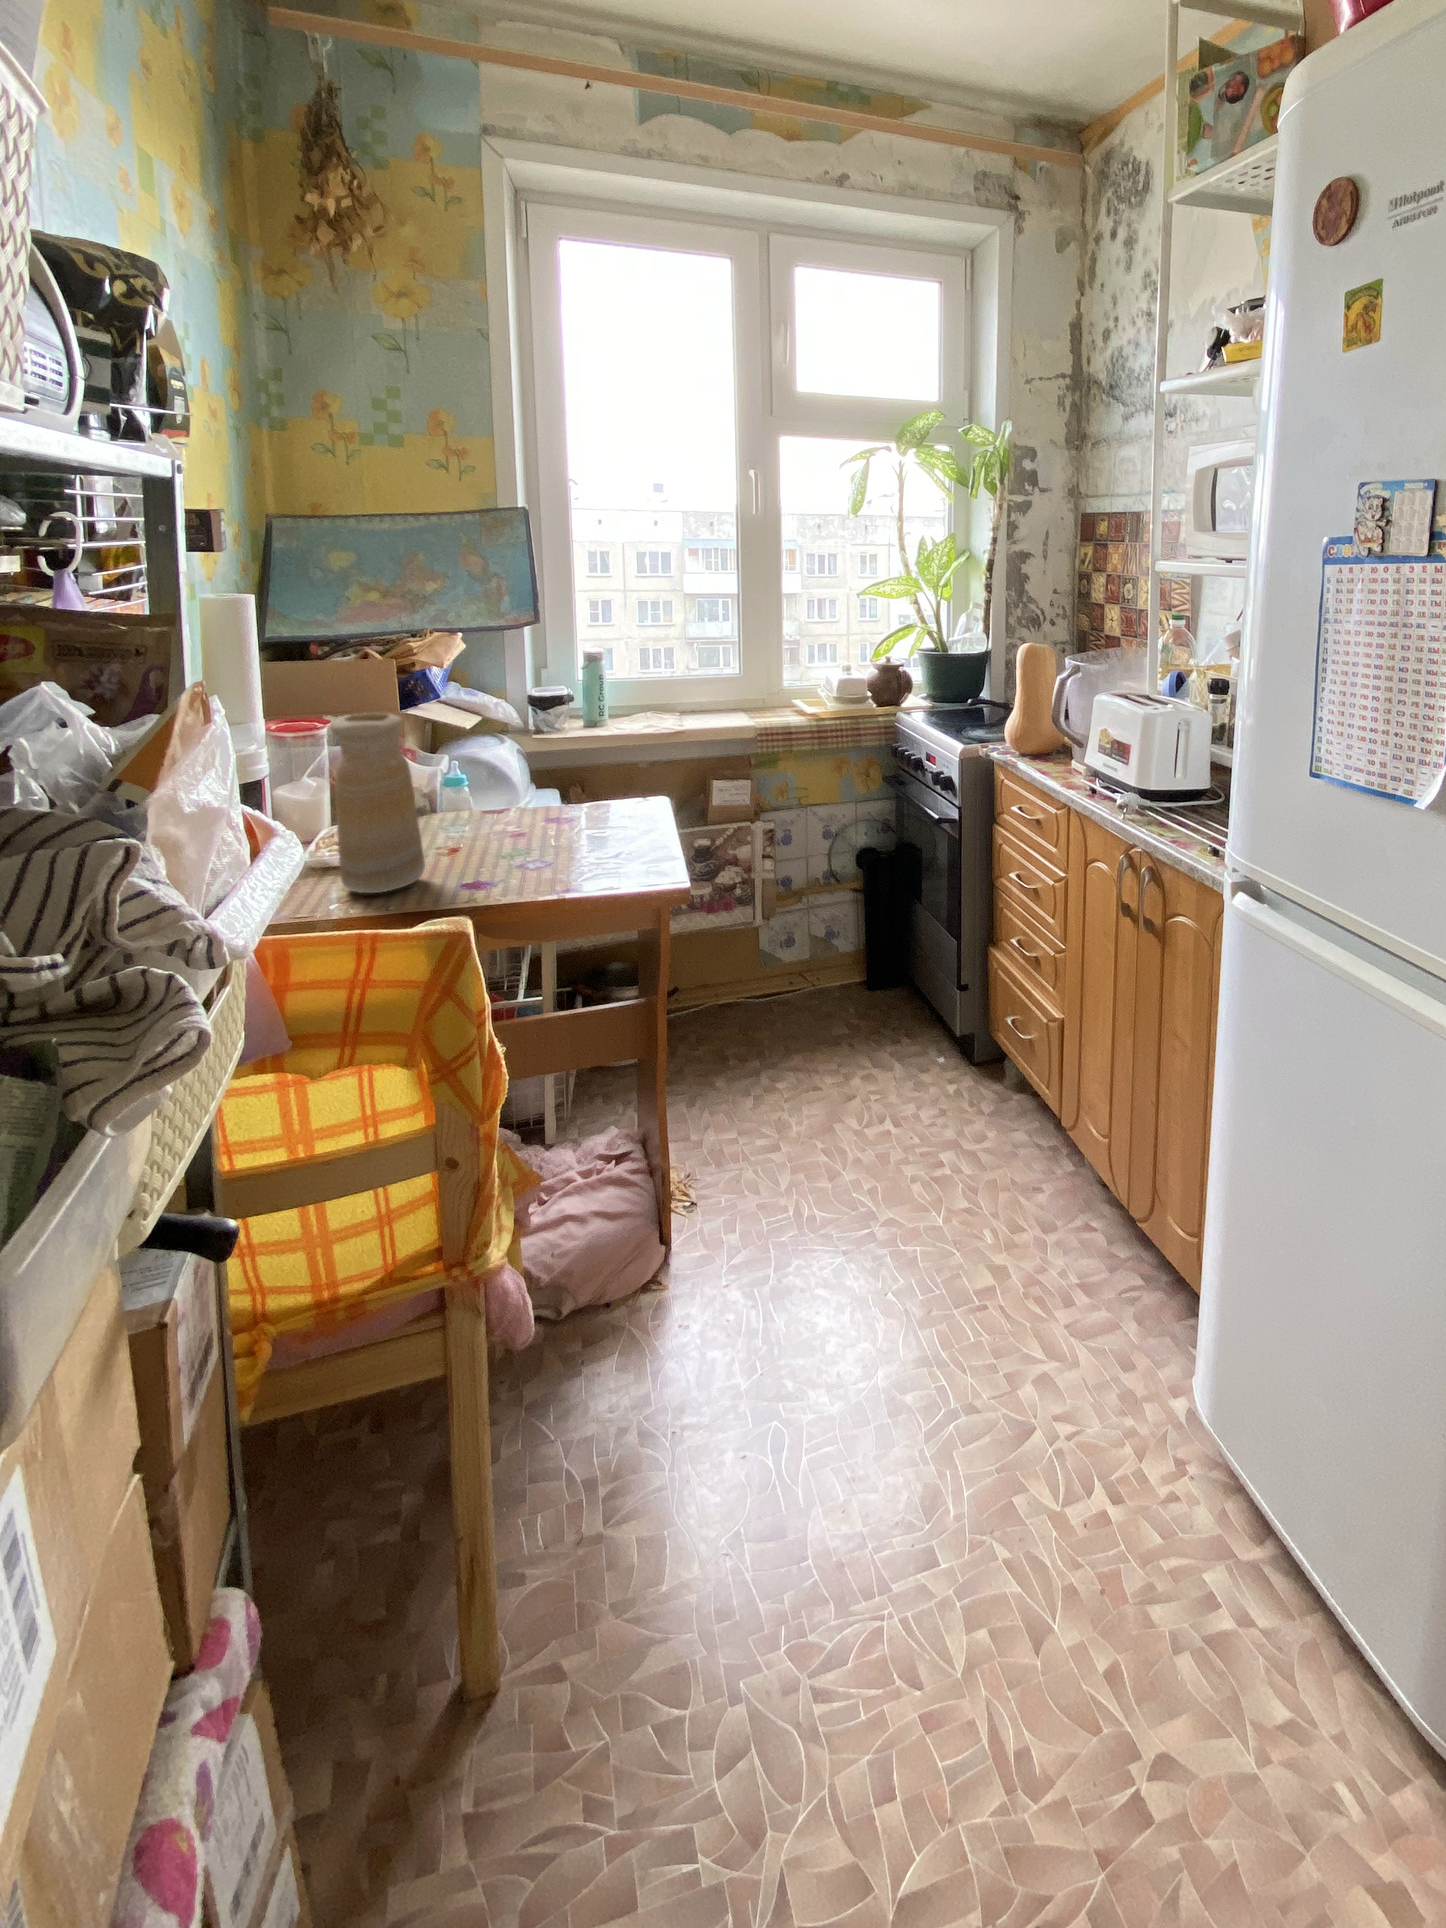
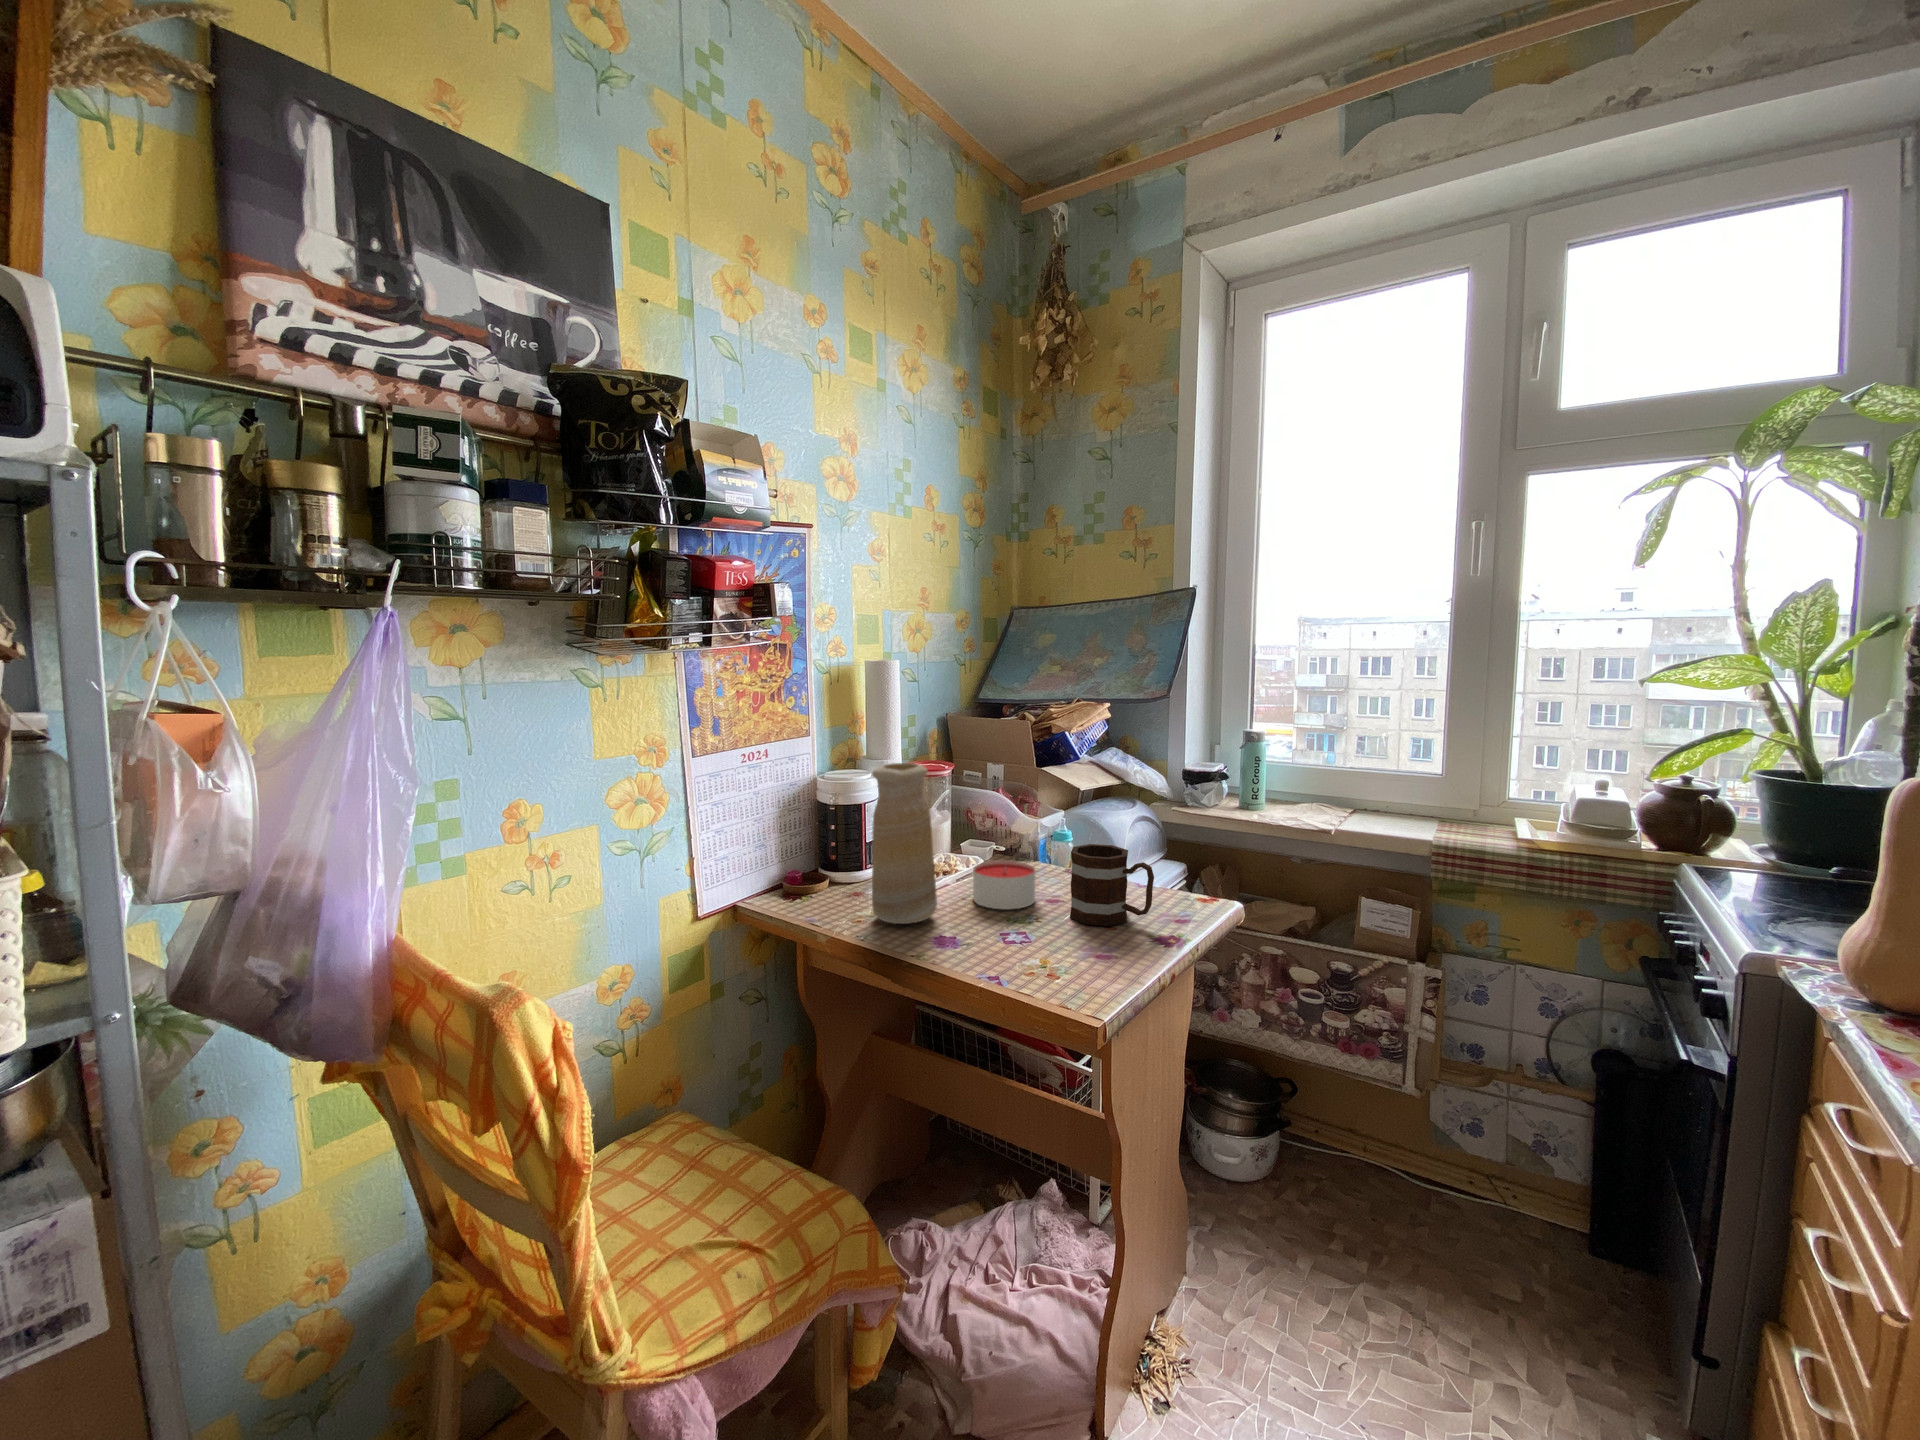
mug: none [540,767,628,841] -> present [1070,844,1154,926]
candle: none [424,805,500,855] -> present [973,861,1035,909]

